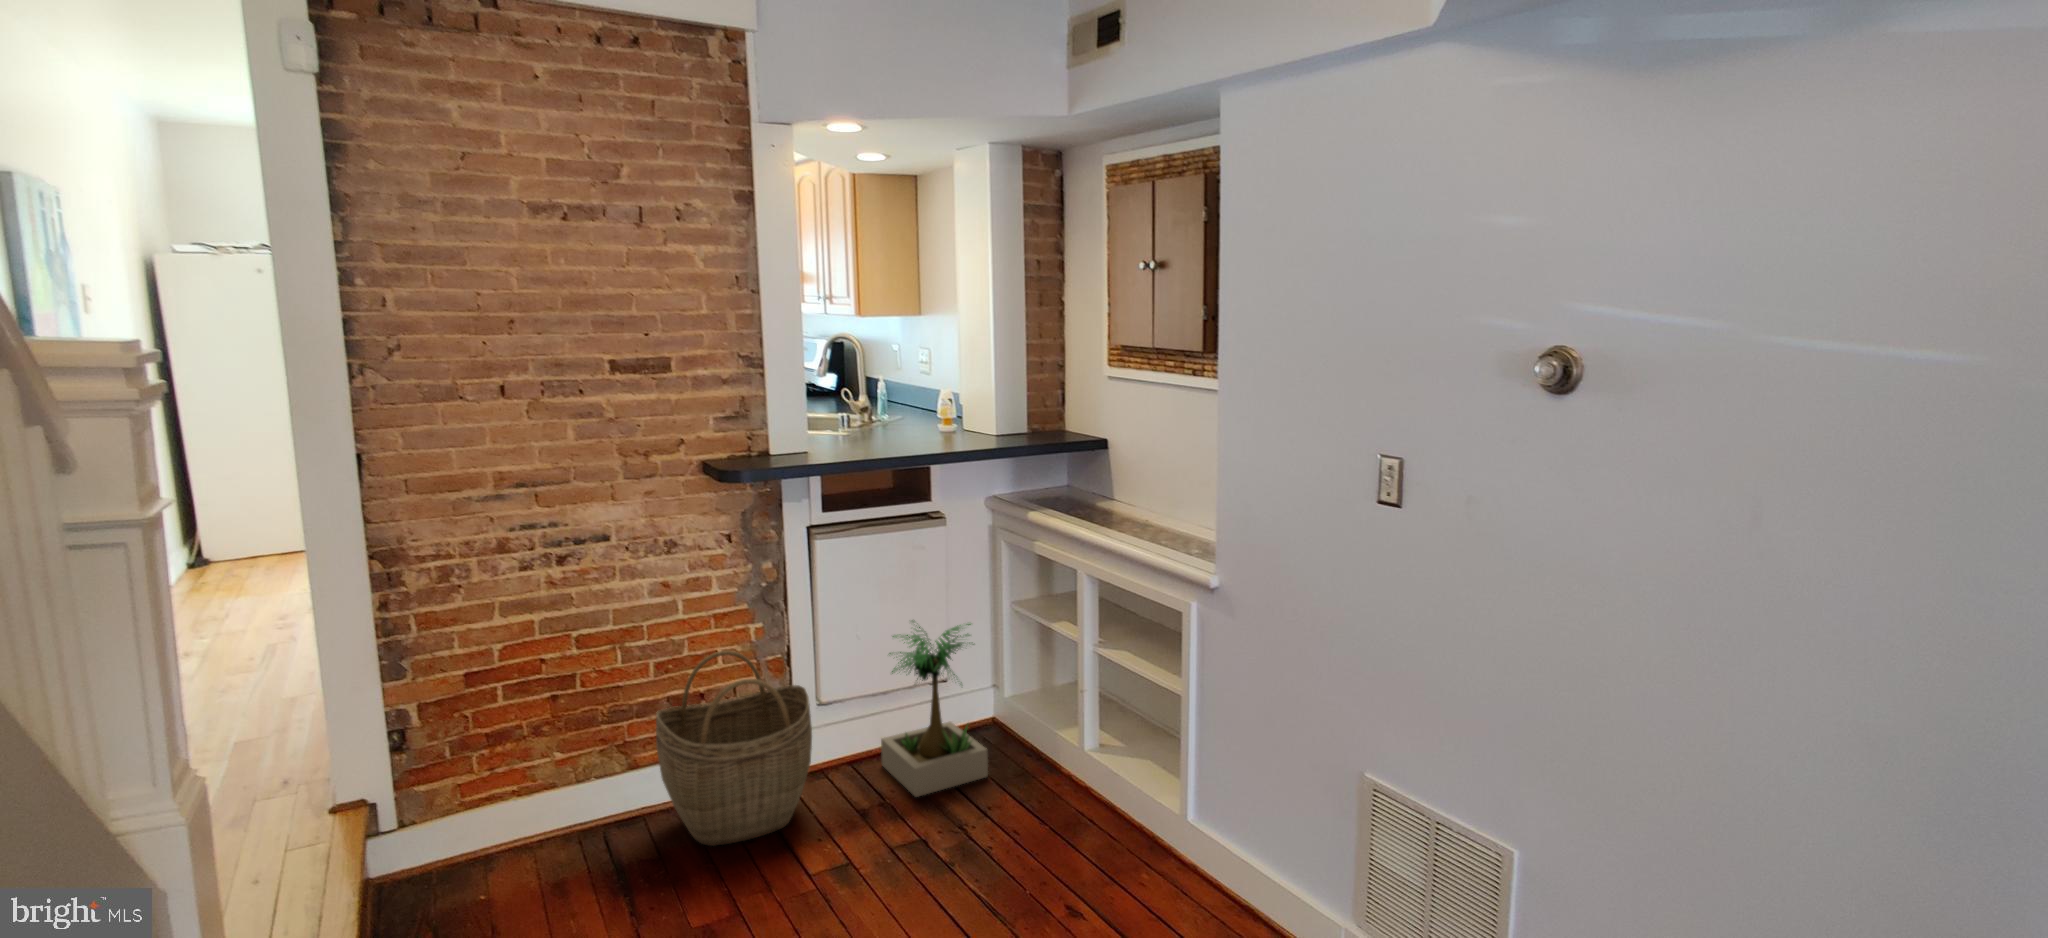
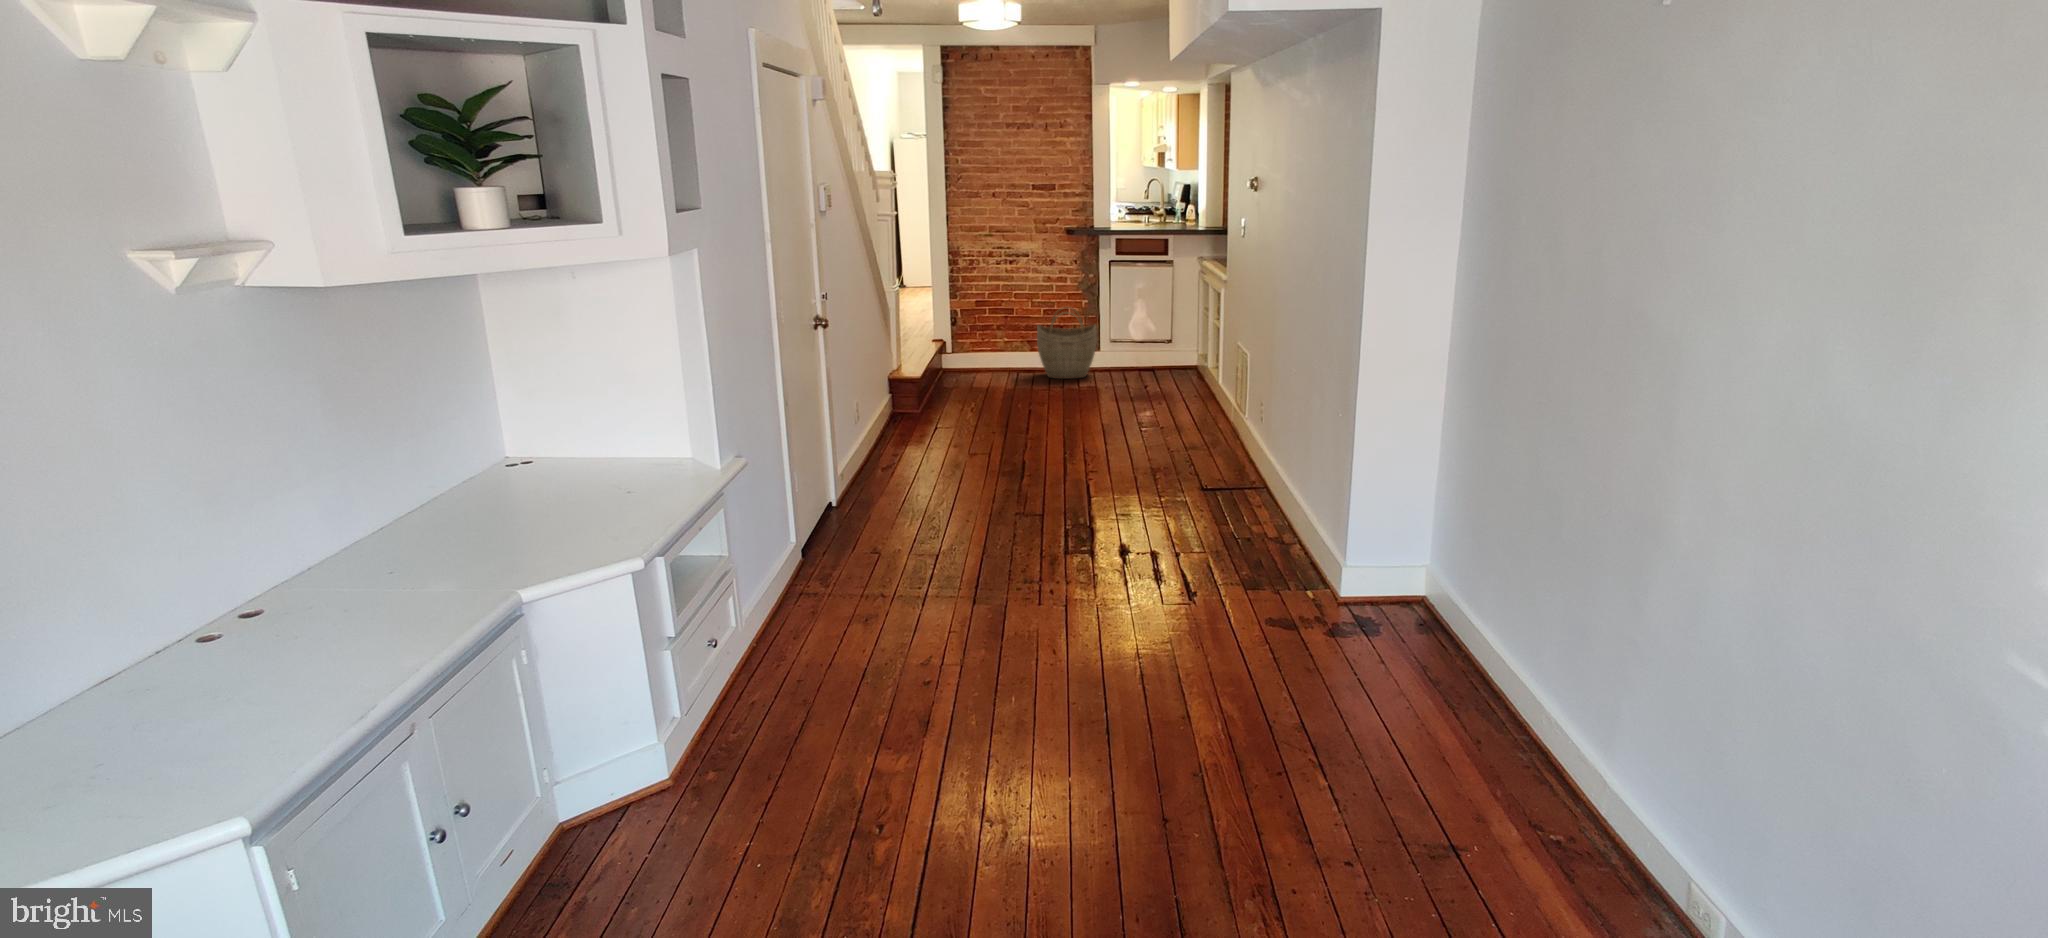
potted plant: present [881,620,988,797] -> none [1132,306,1183,378]

